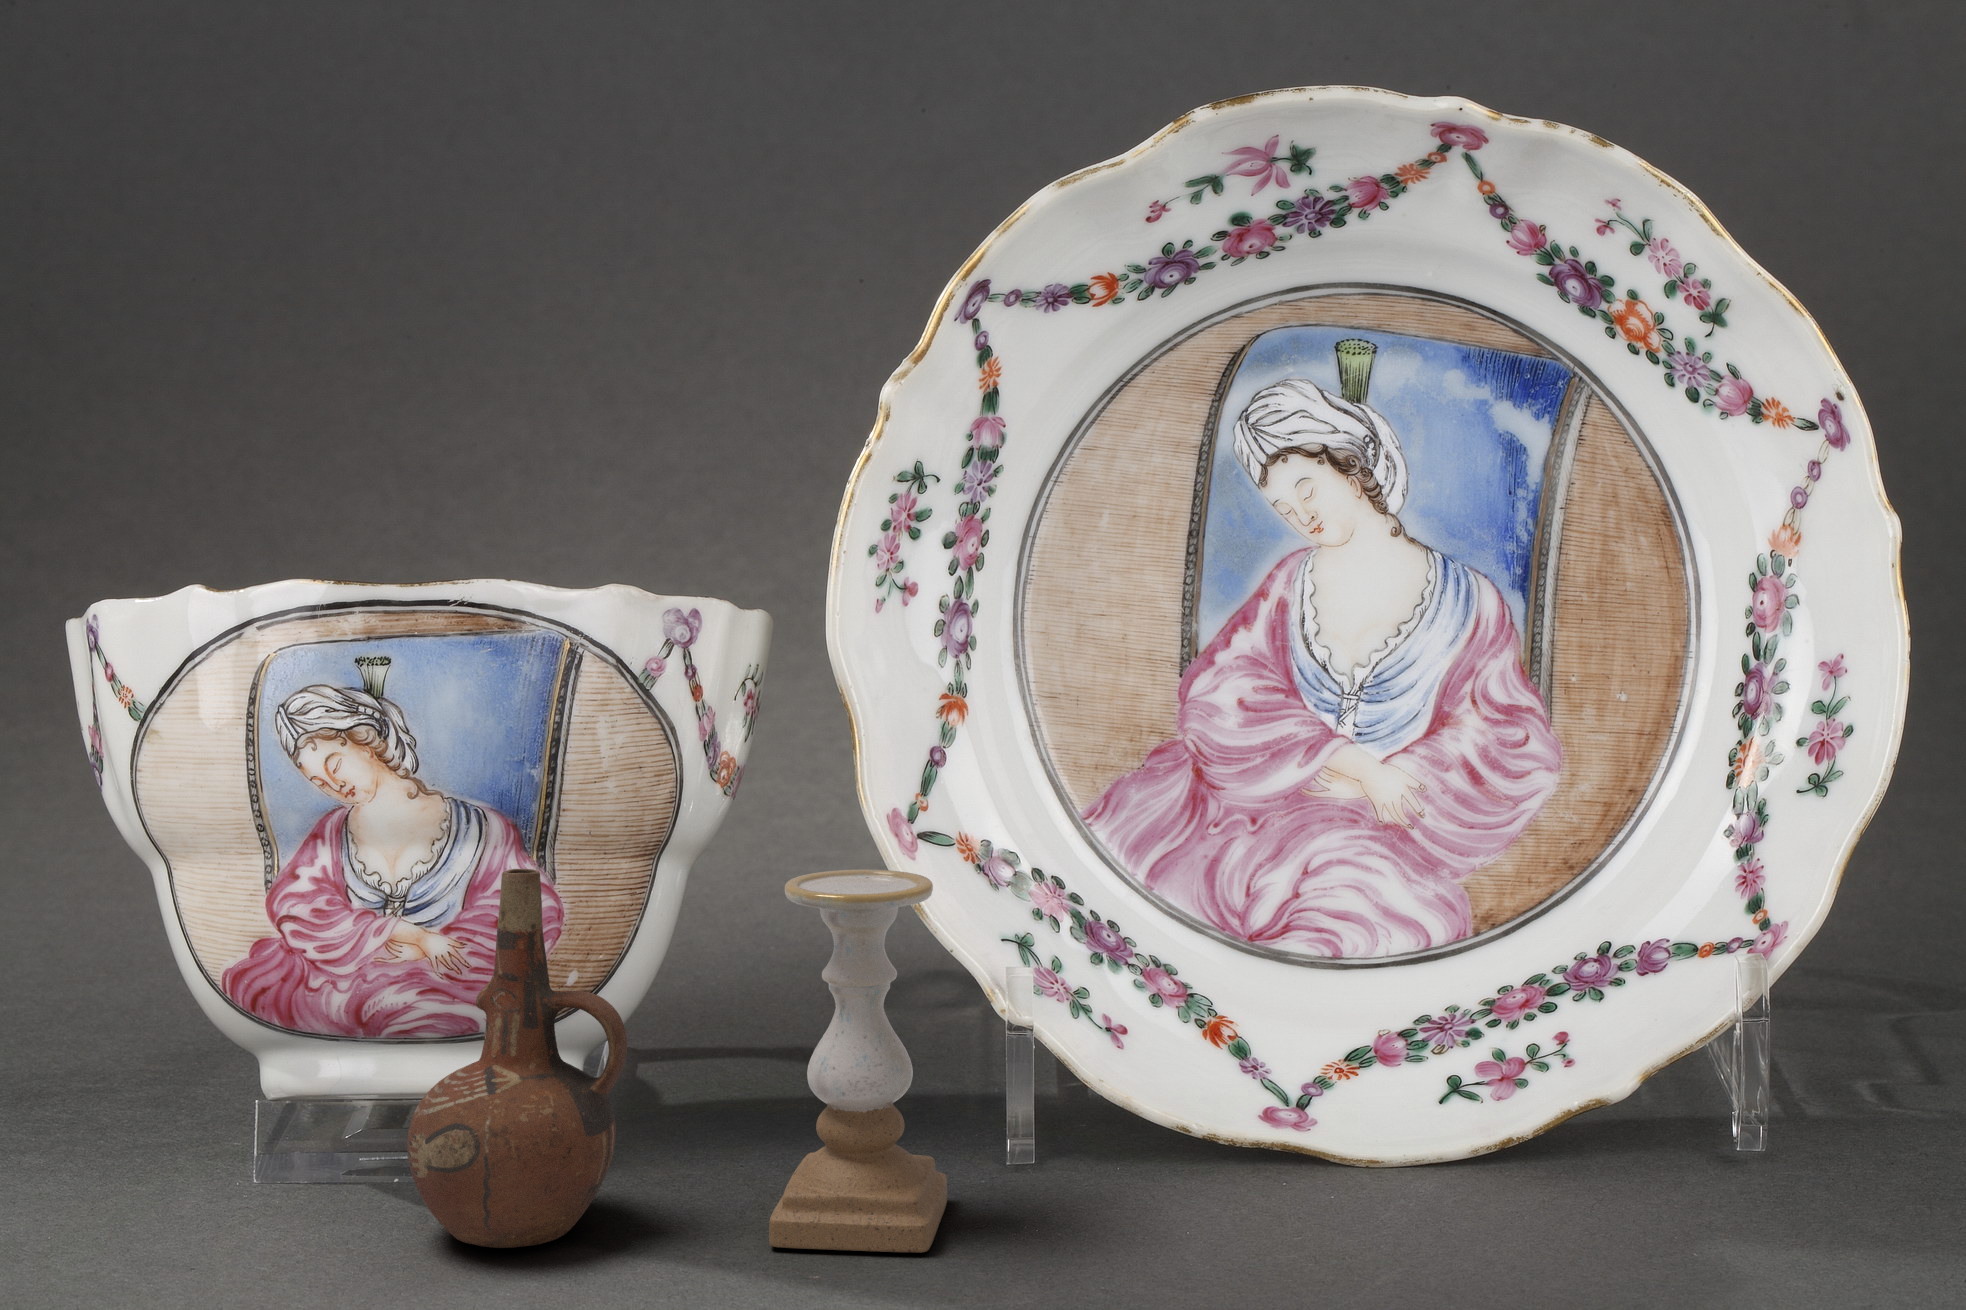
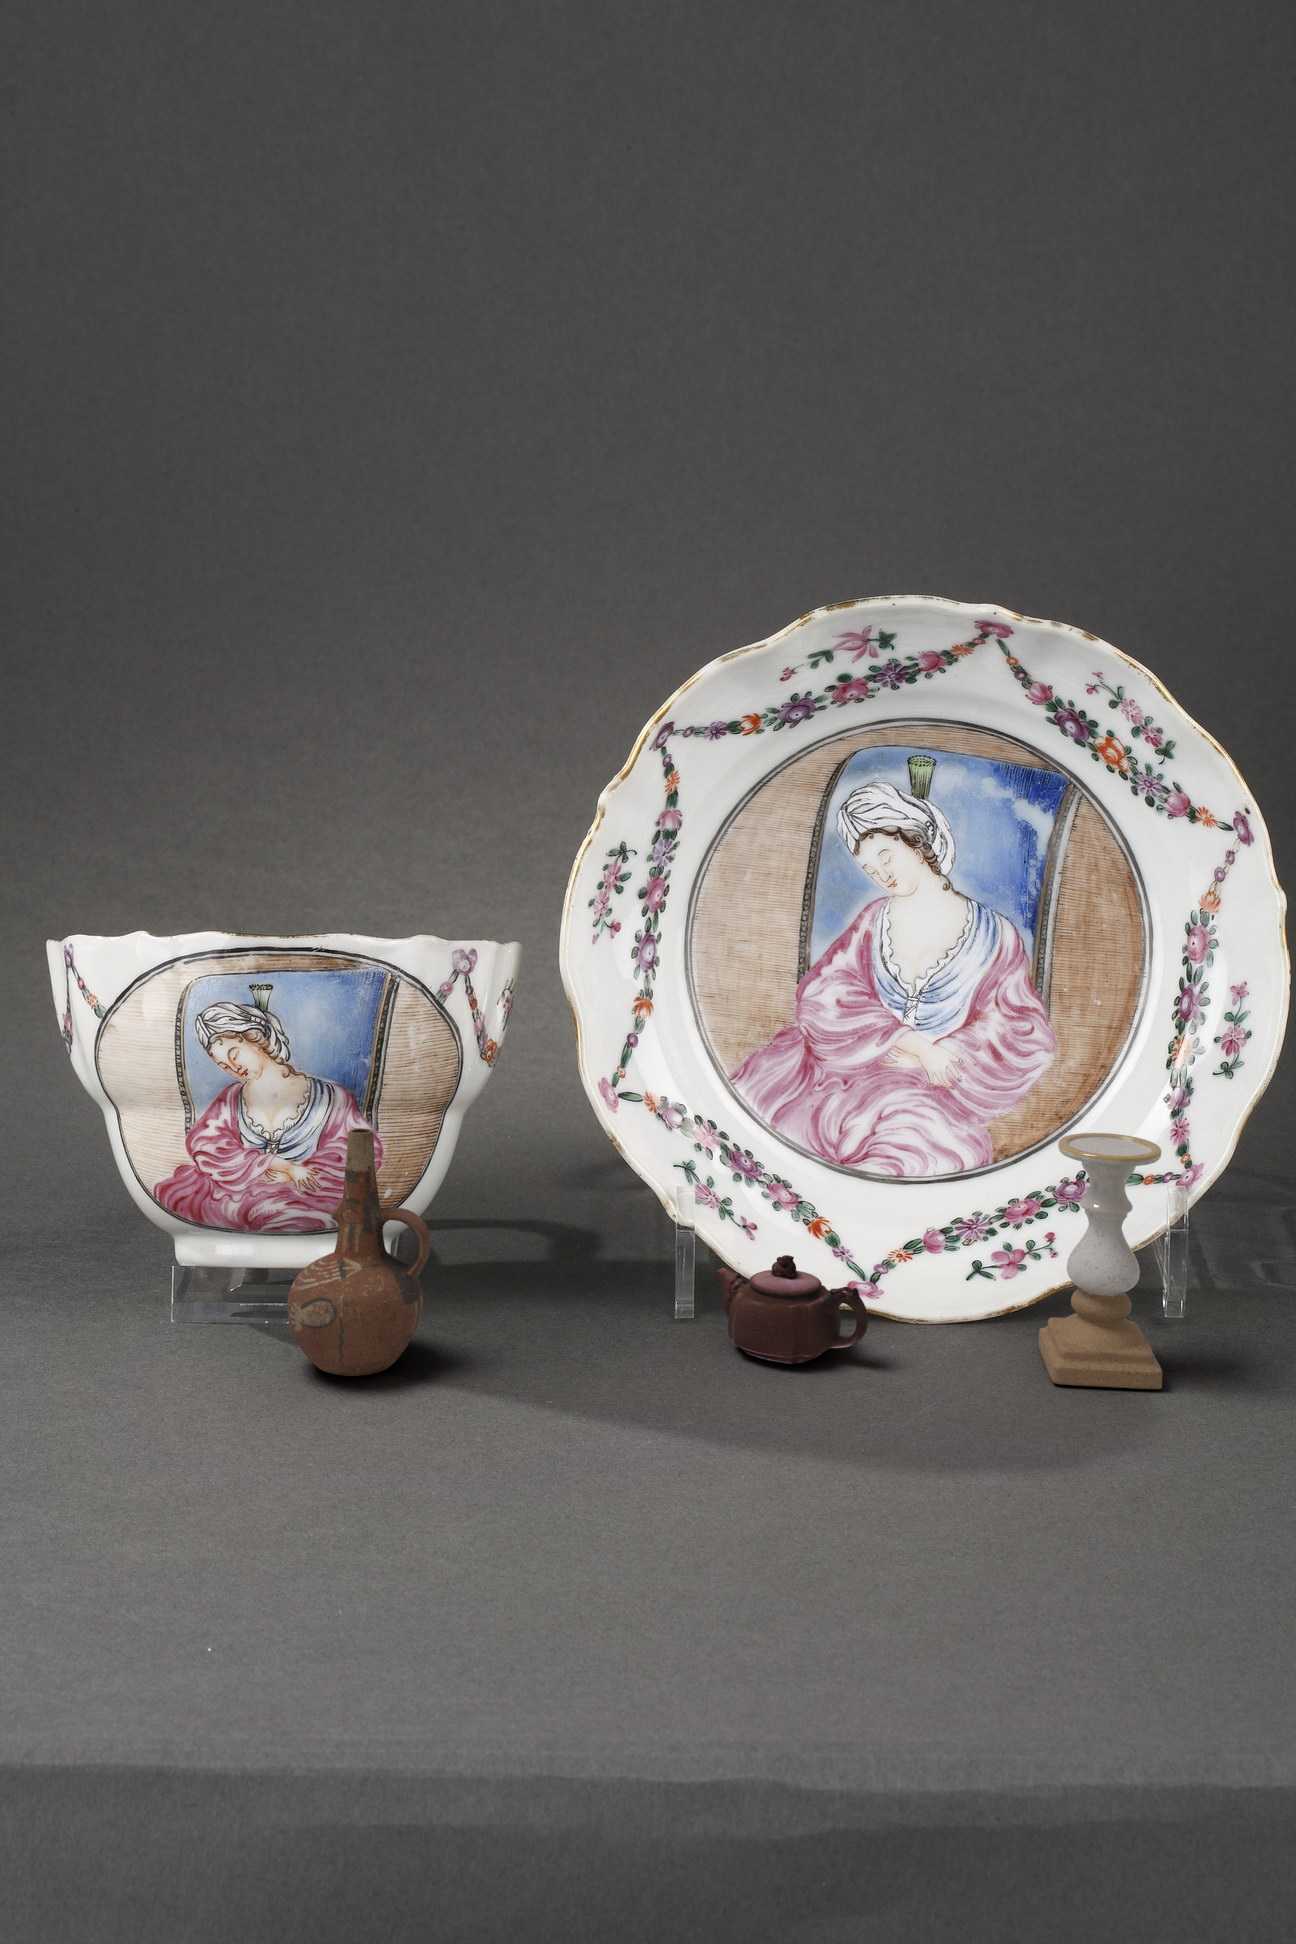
candle holder: present [769,870,947,1252] -> present [1038,1133,1162,1389]
teapot: none [1059,1061,1294,1226] -> present [714,1255,868,1364]

